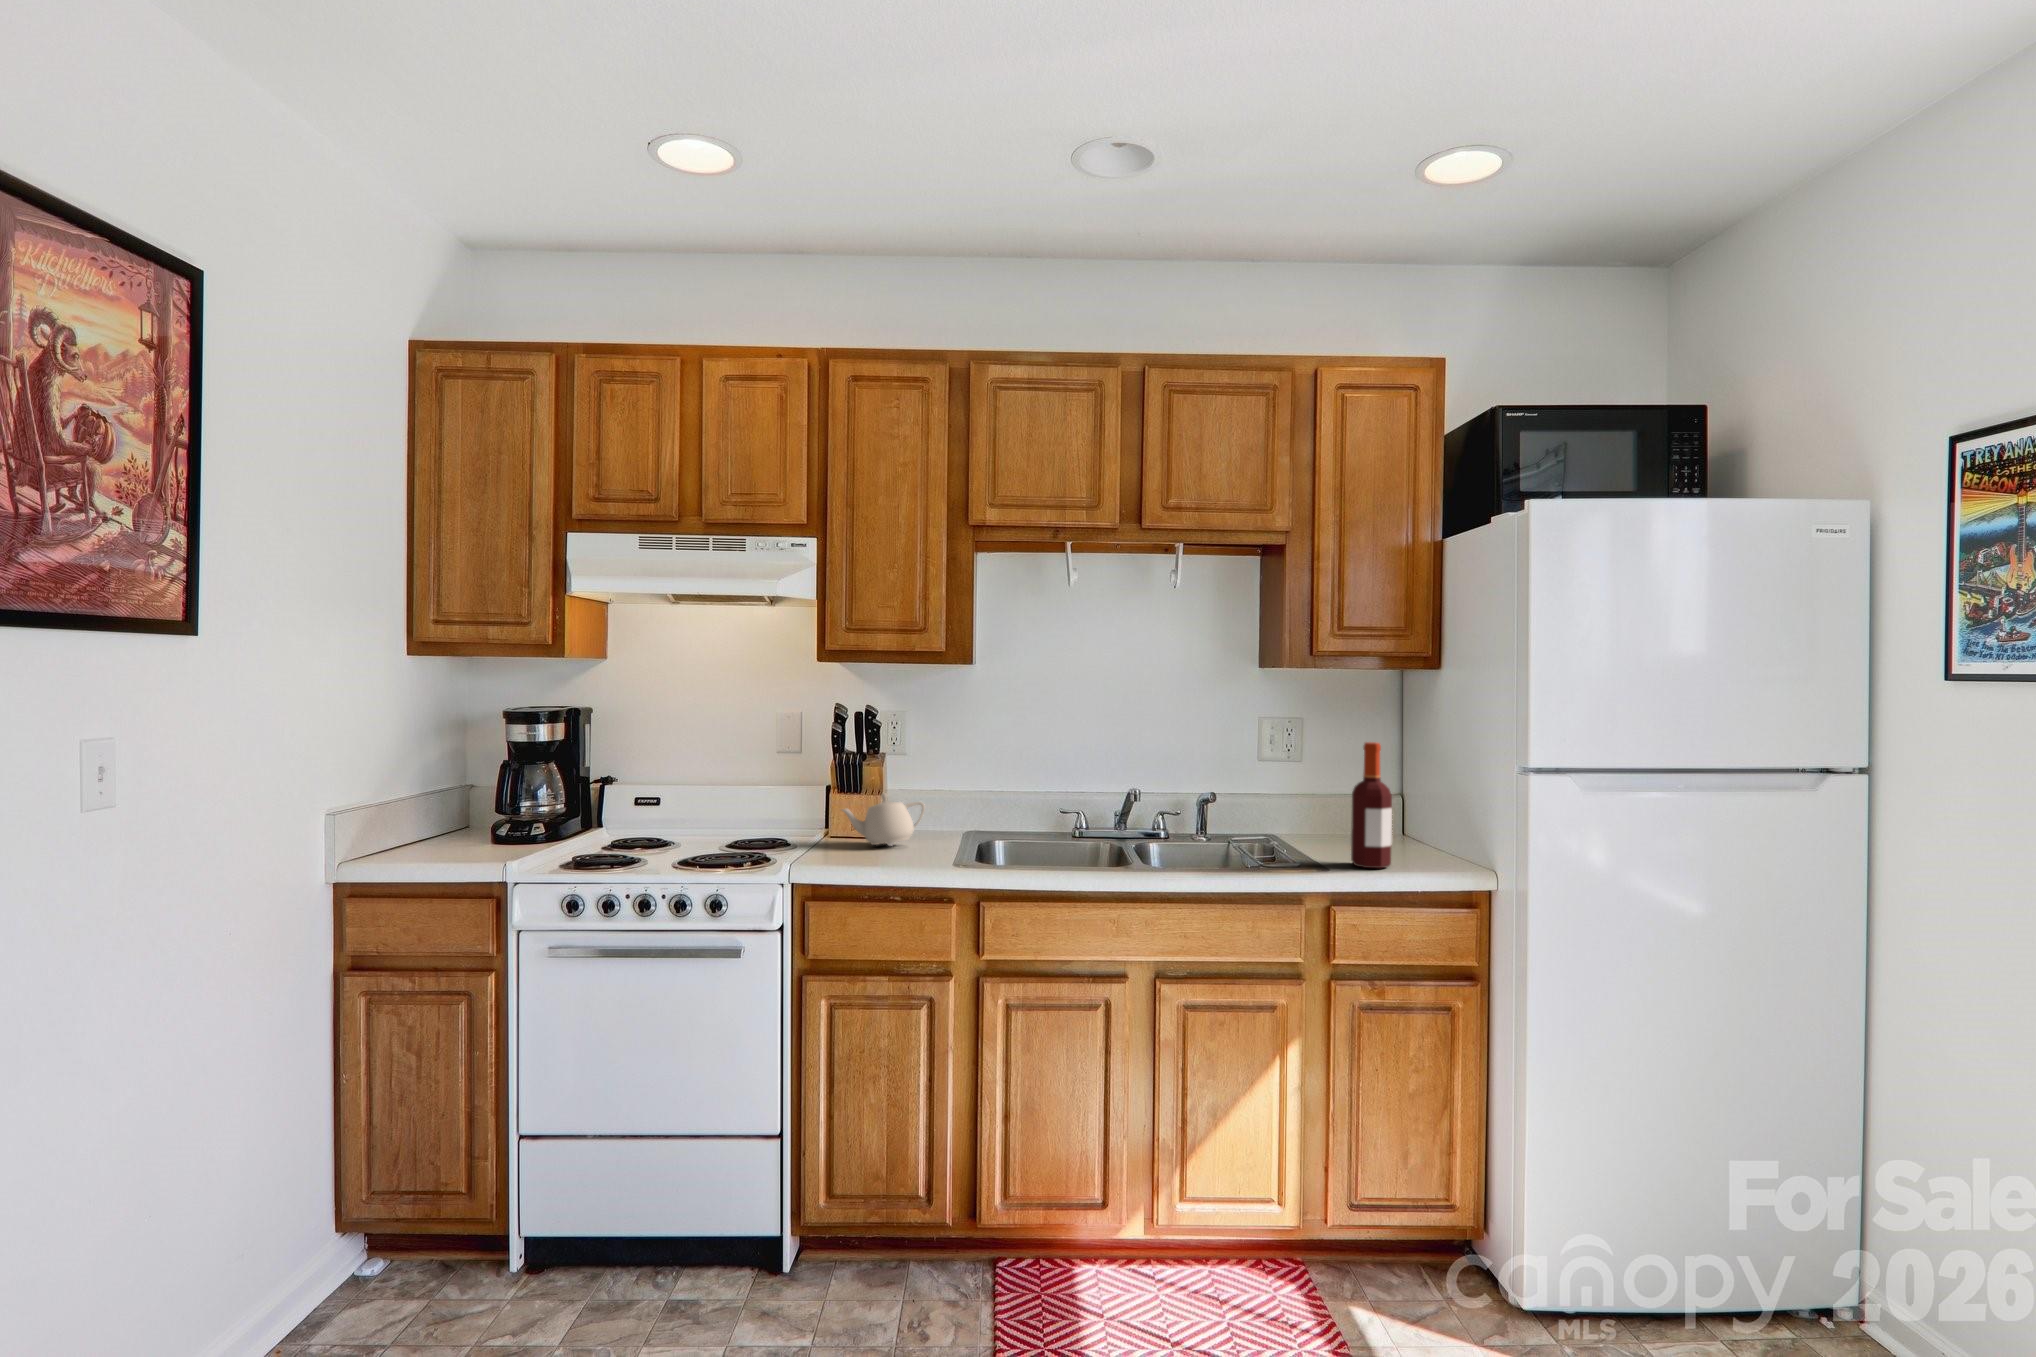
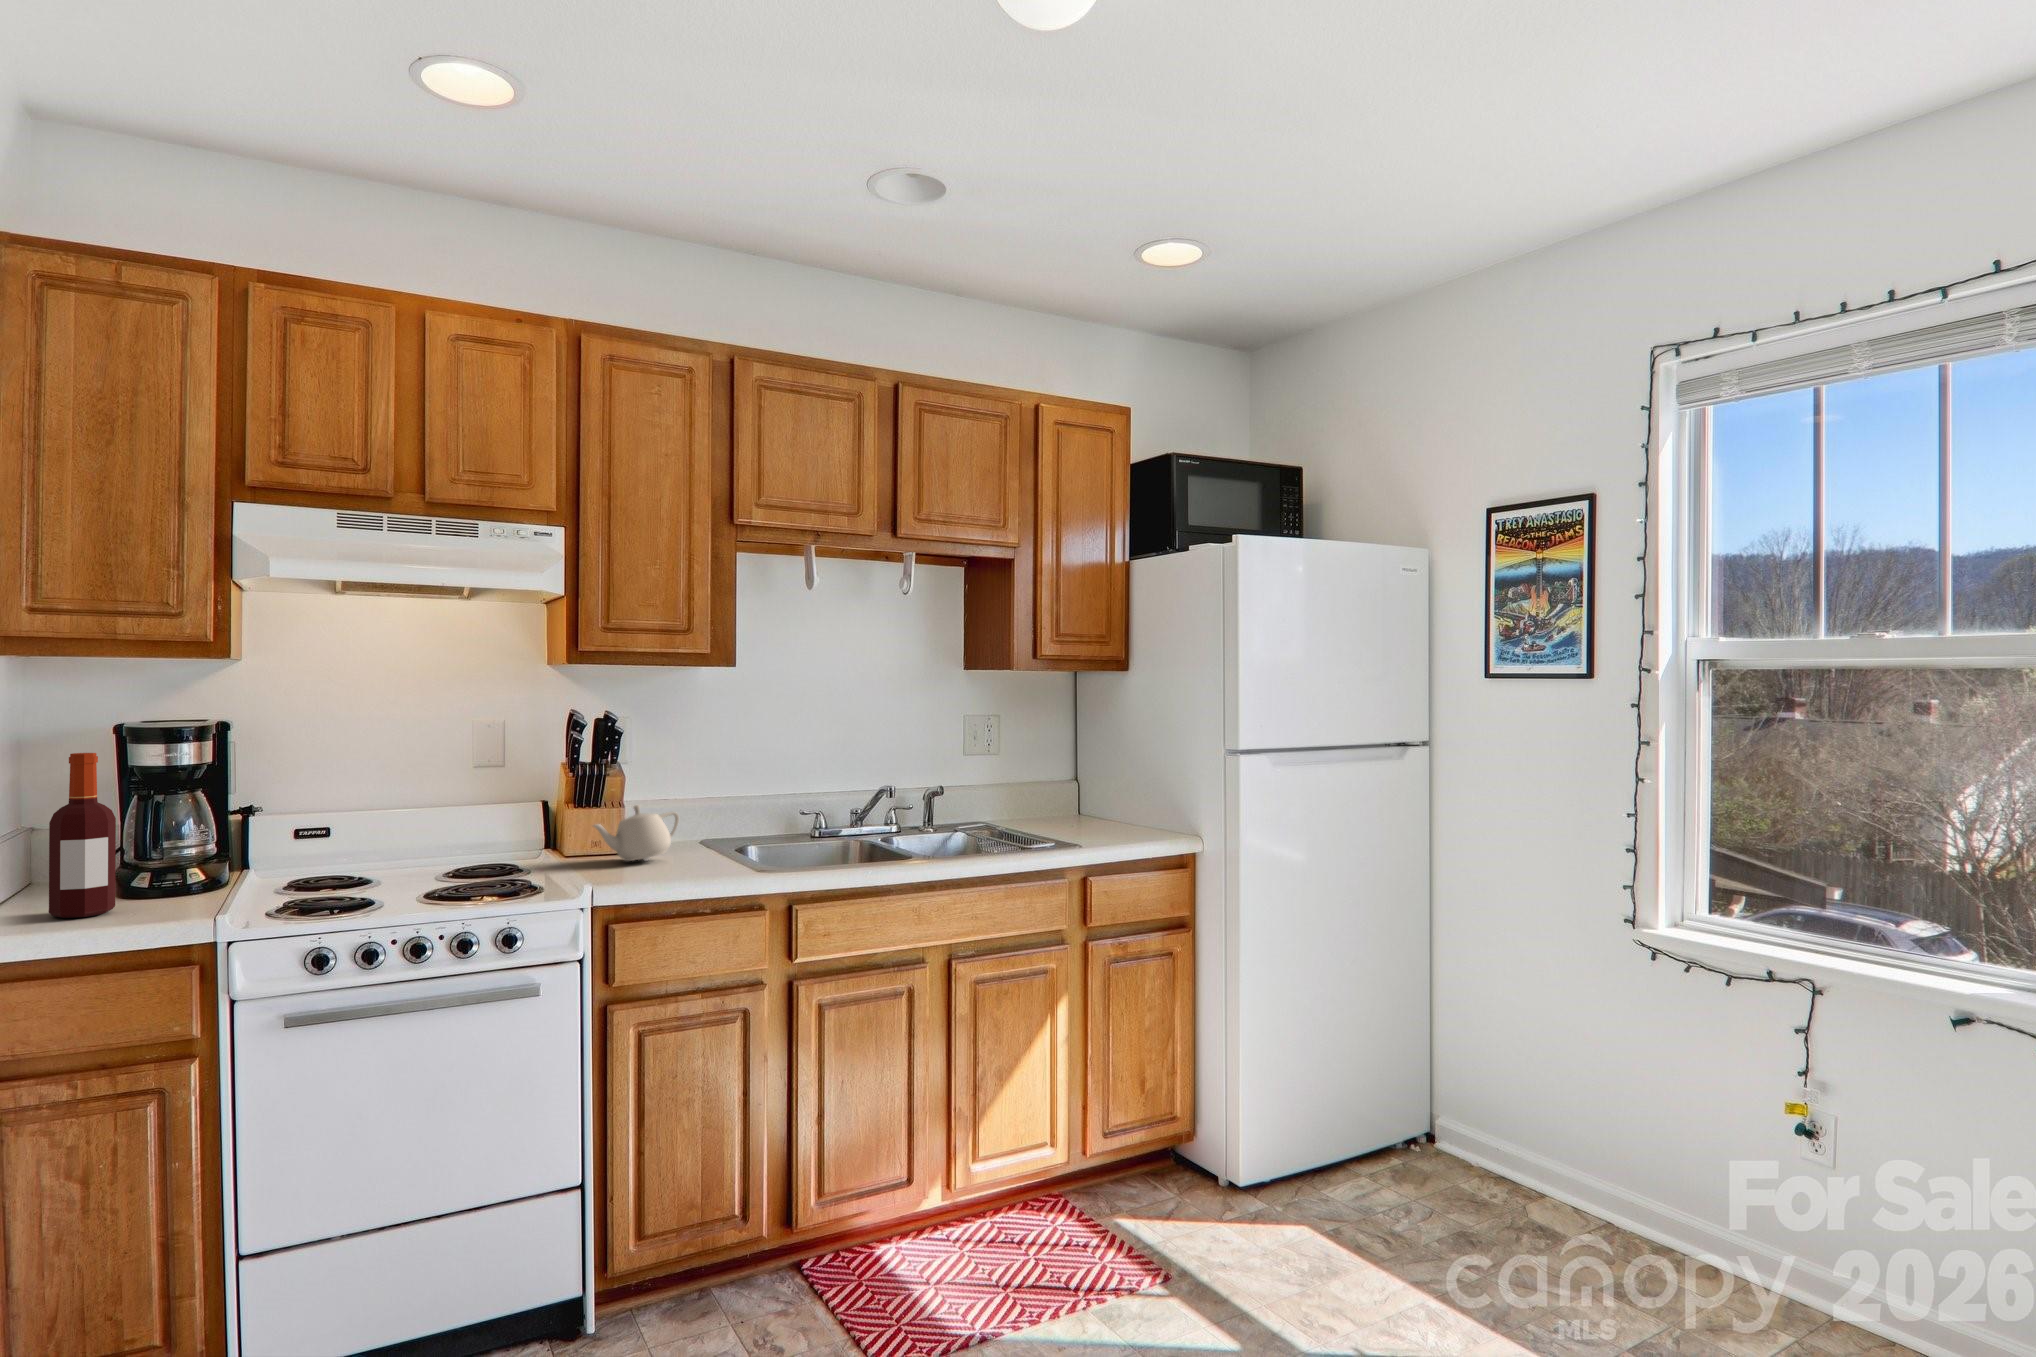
bottle: present [1351,742,1392,869] -> present [49,753,116,918]

